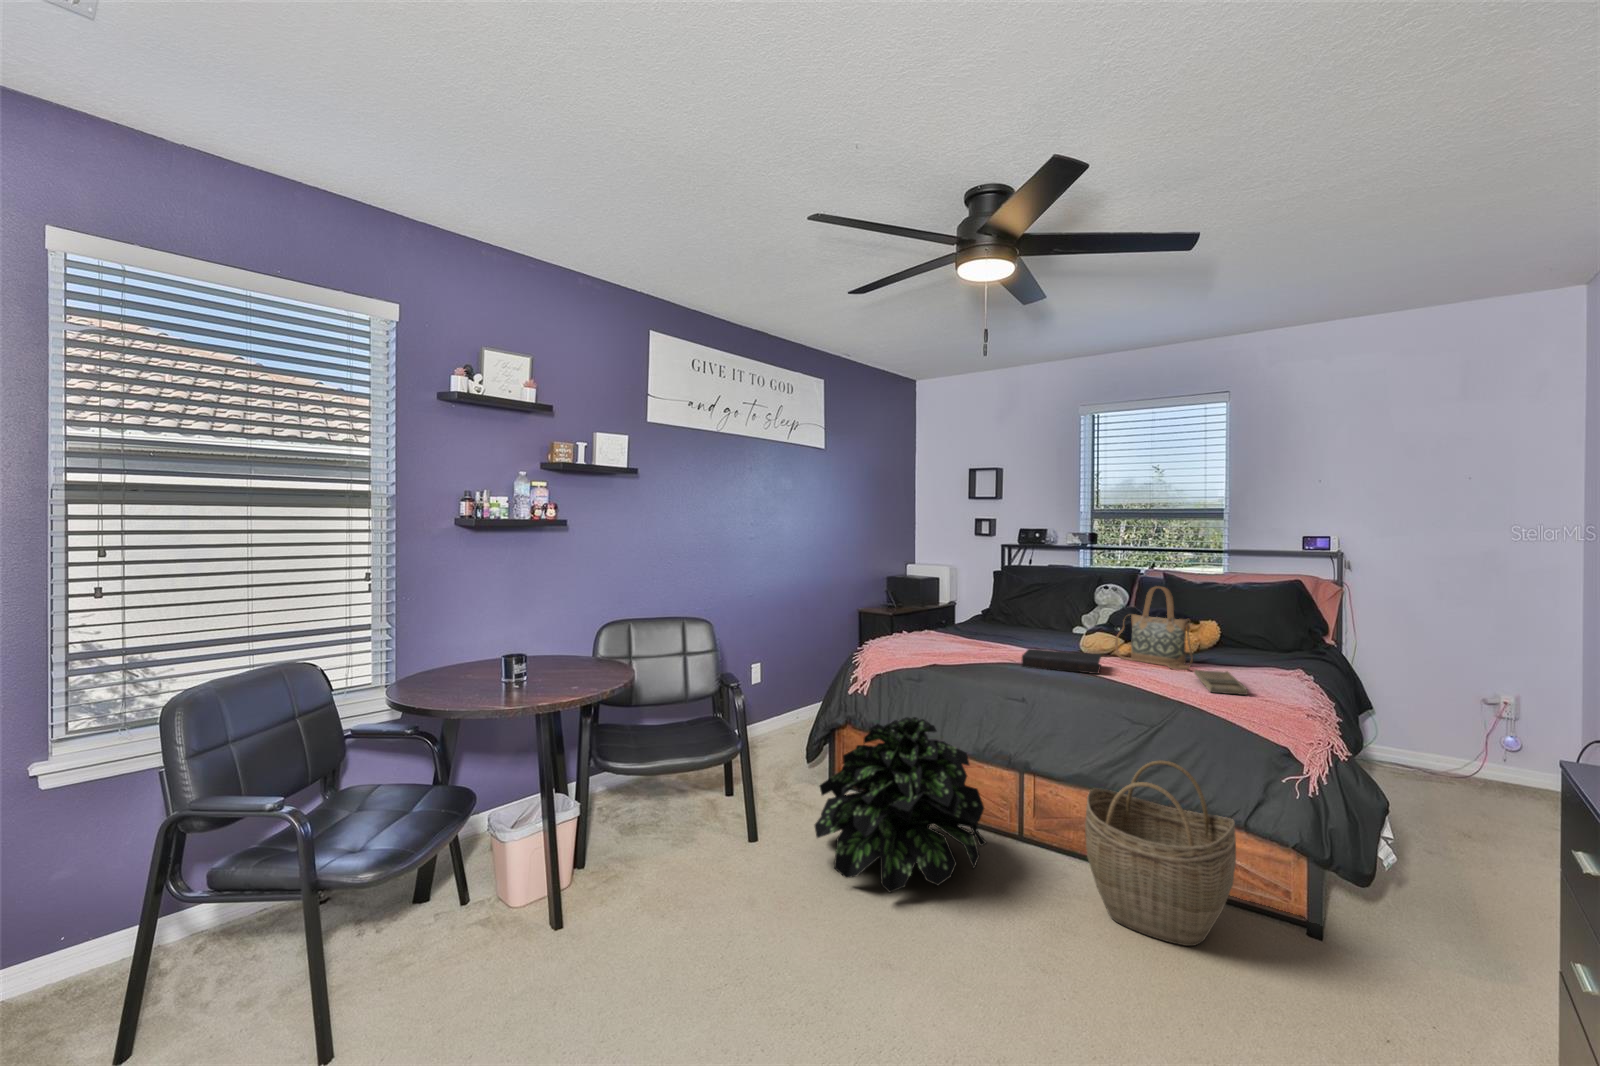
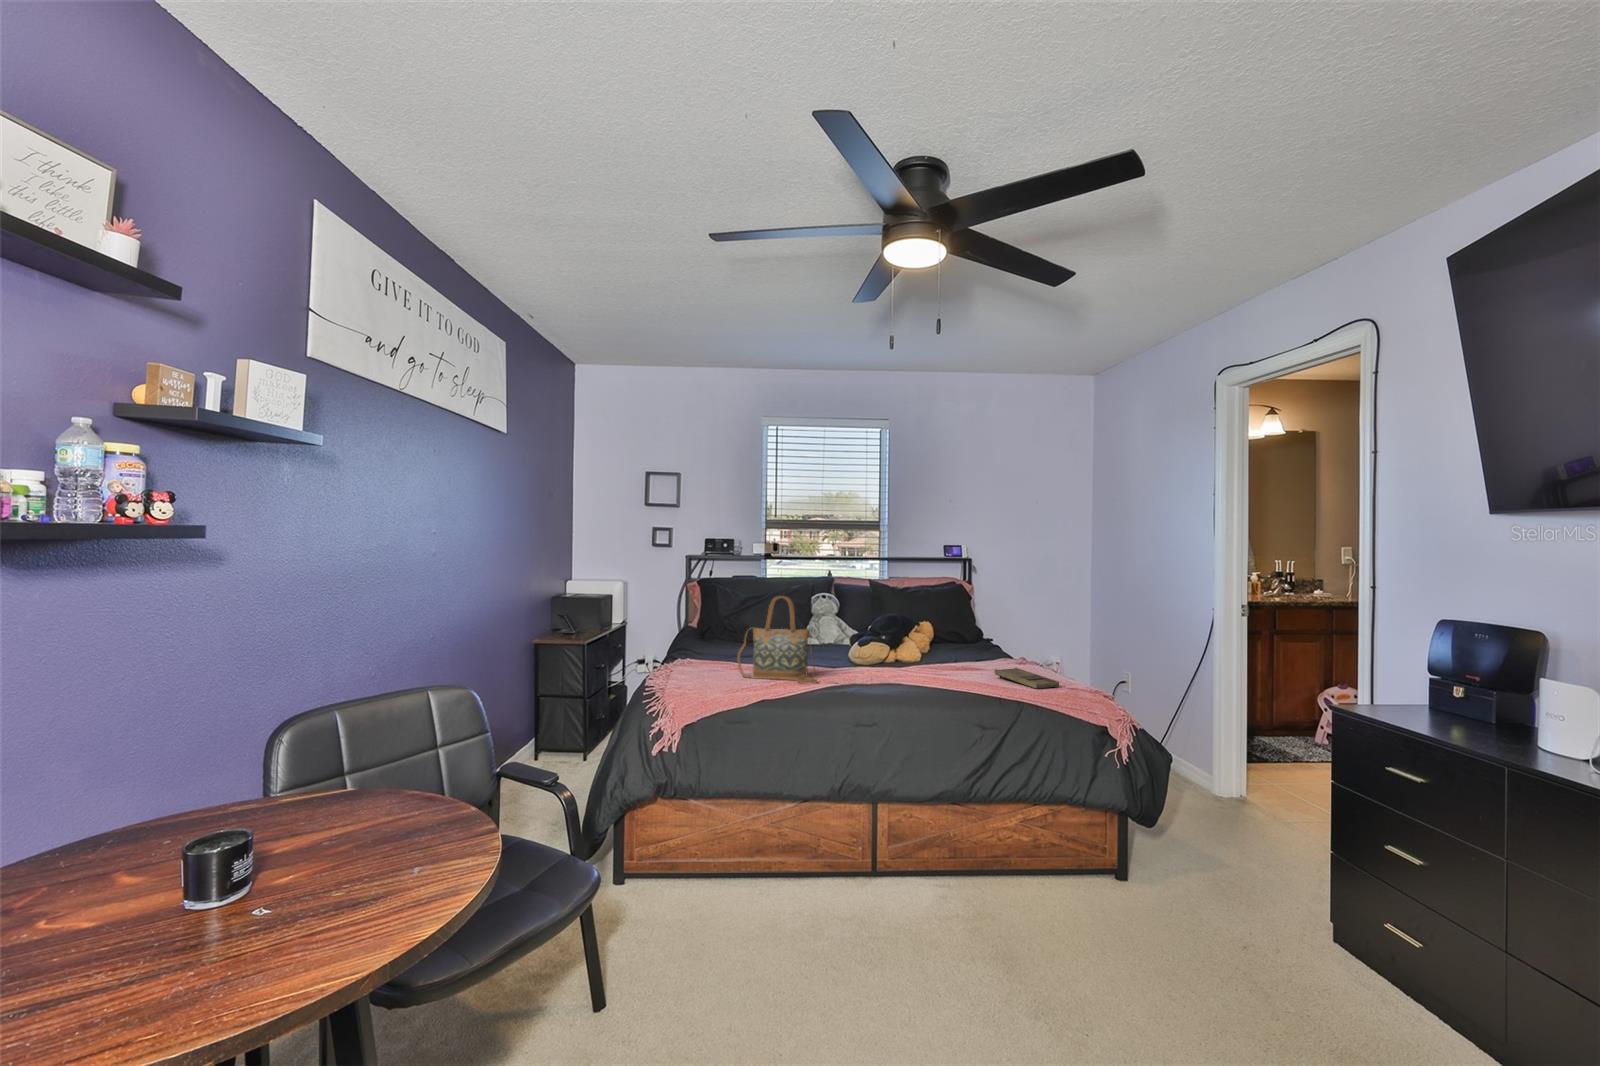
handbag: present [1115,586,1193,670] -> present [737,596,817,683]
book: present [1022,648,1101,674] -> none [852,666,939,689]
potted plant: present [815,717,986,893] -> none [679,767,899,996]
woven basket: present [1085,760,1236,946] -> none [973,759,1106,929]

